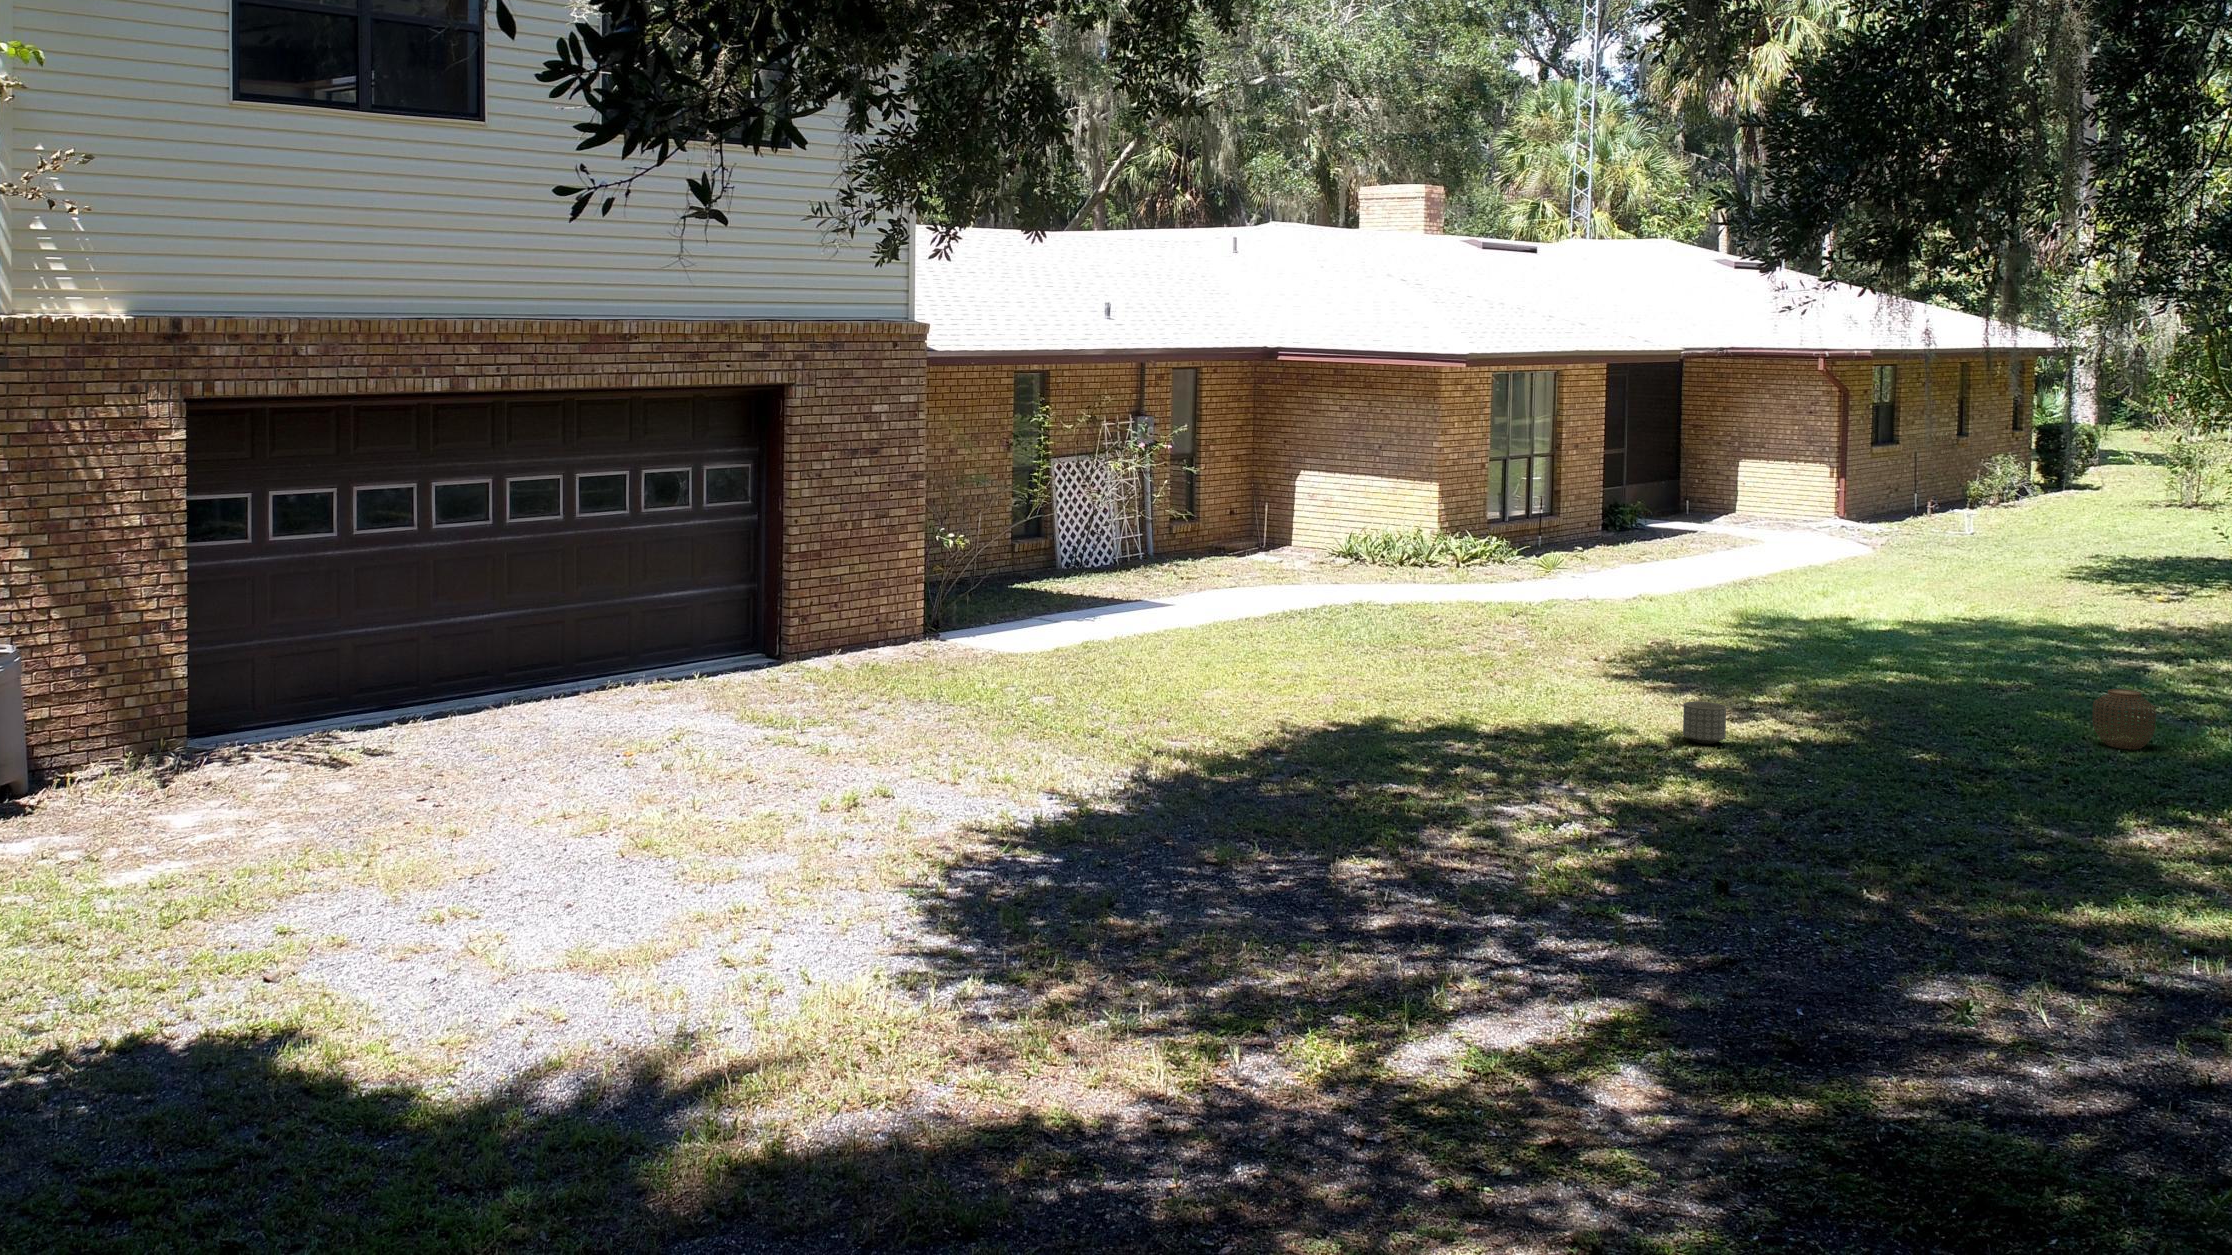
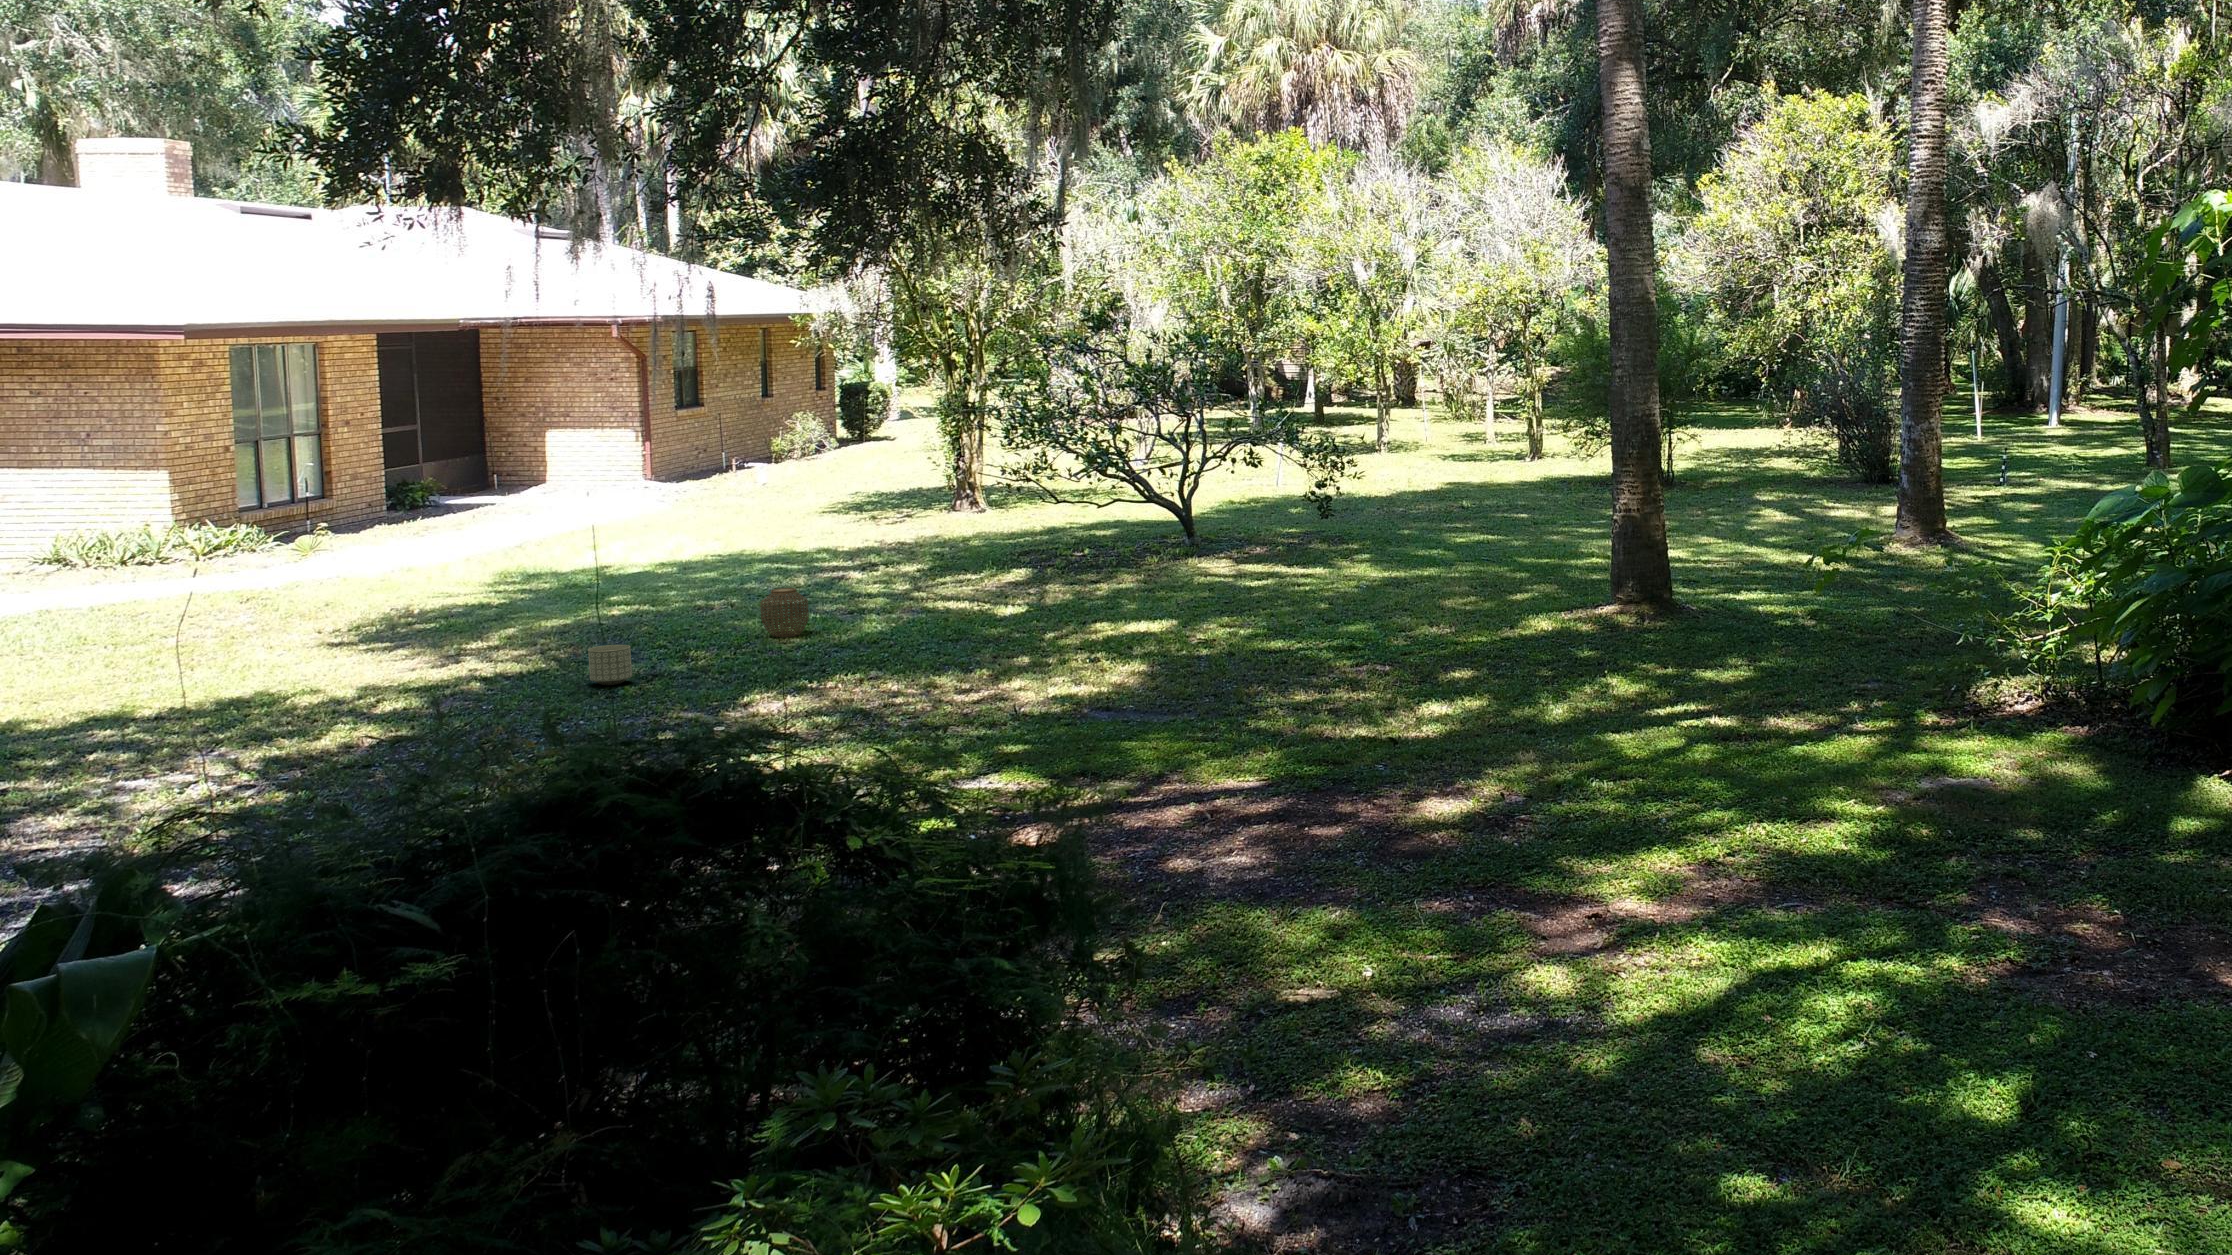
planter: present [1683,702,1726,744] -> present [588,645,632,685]

